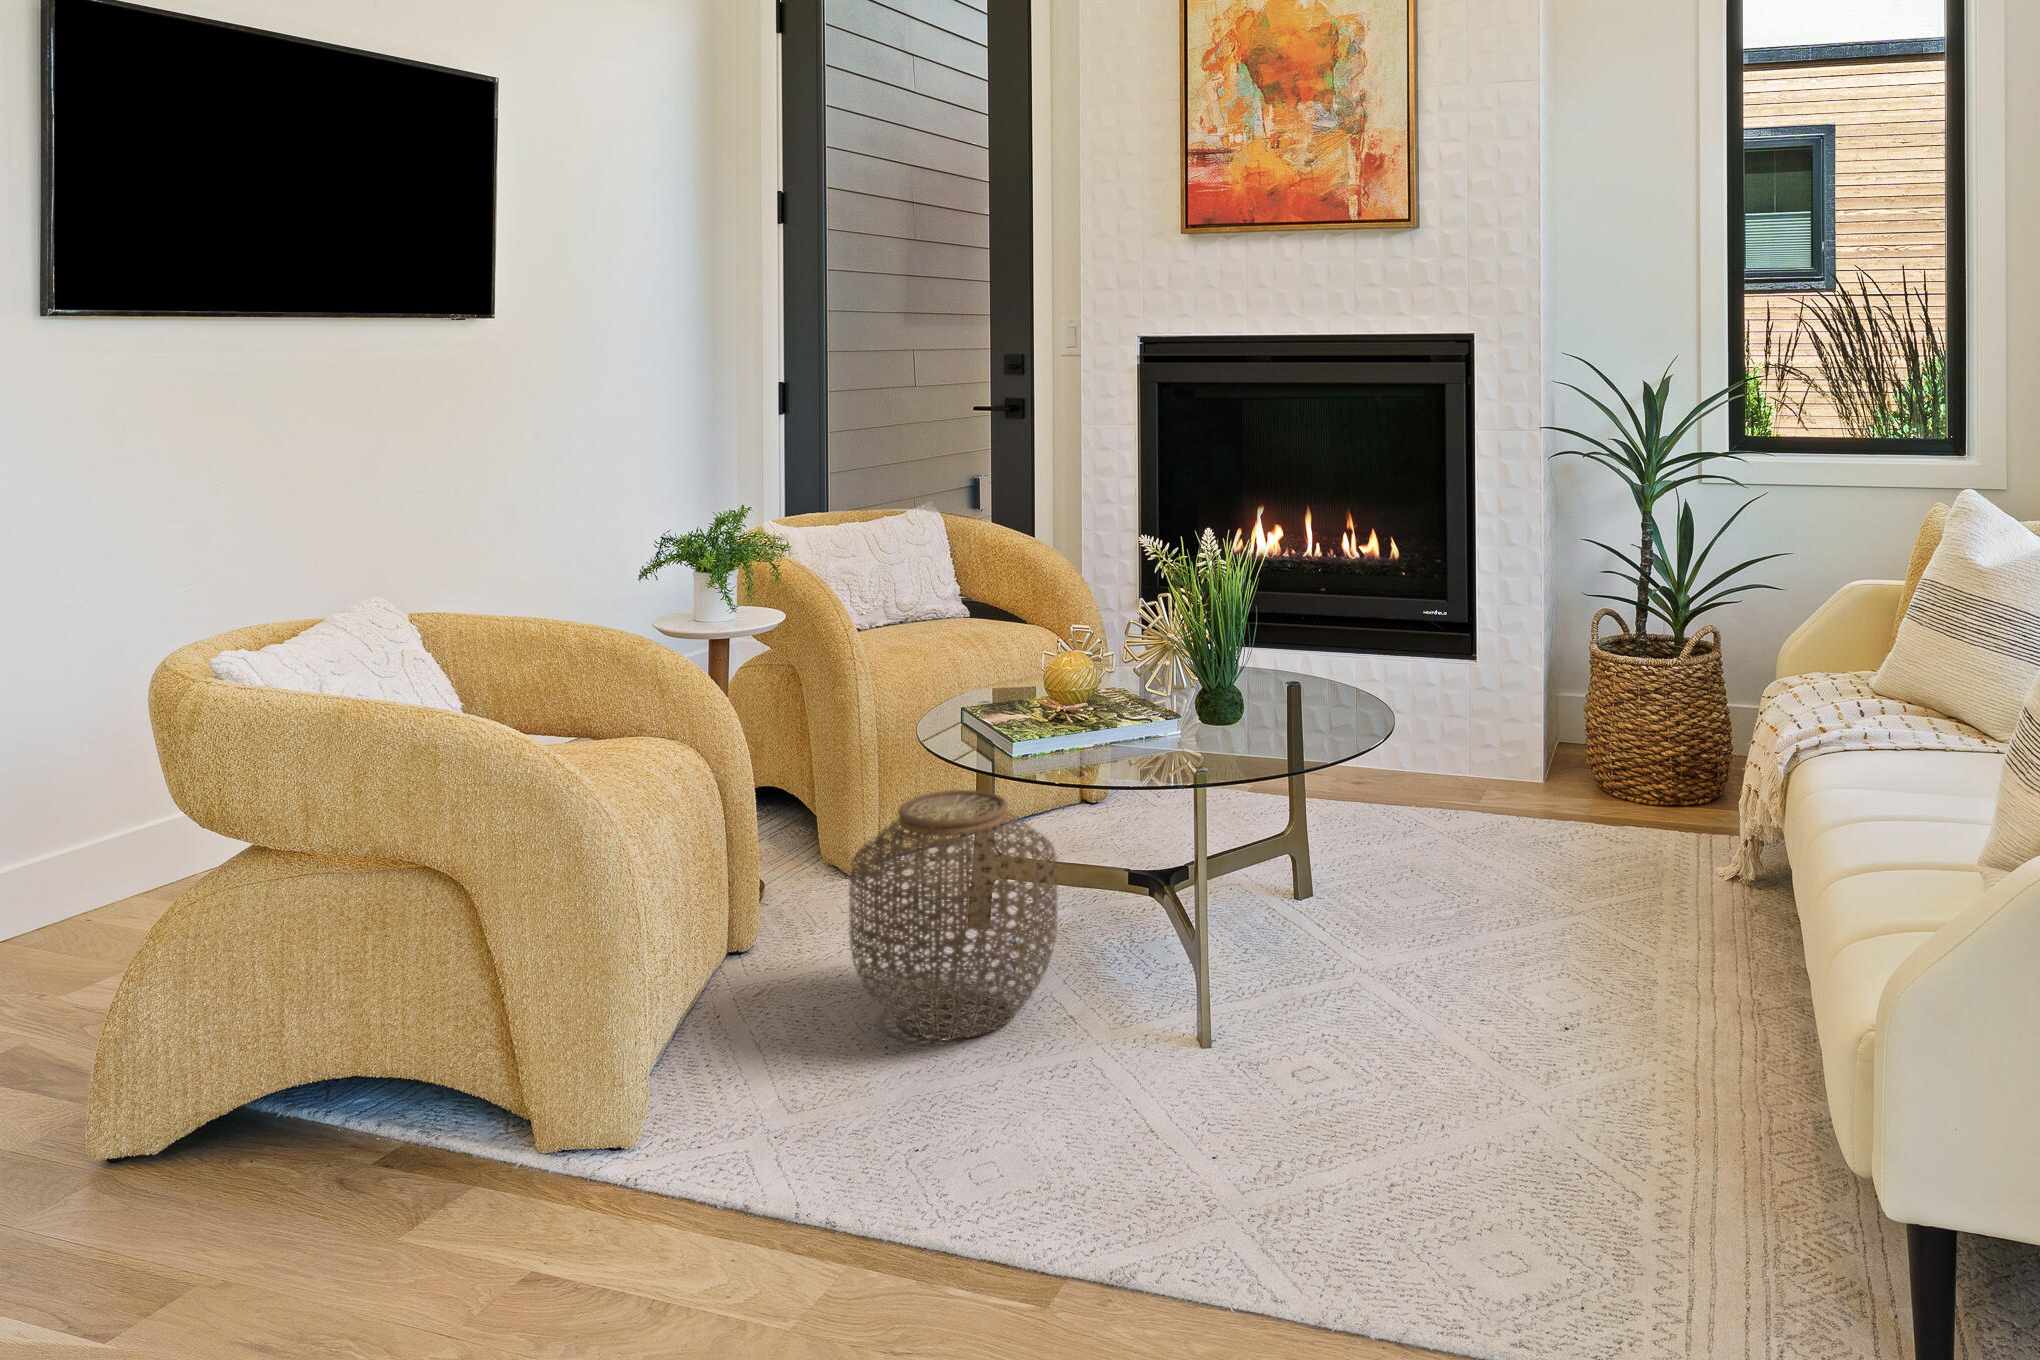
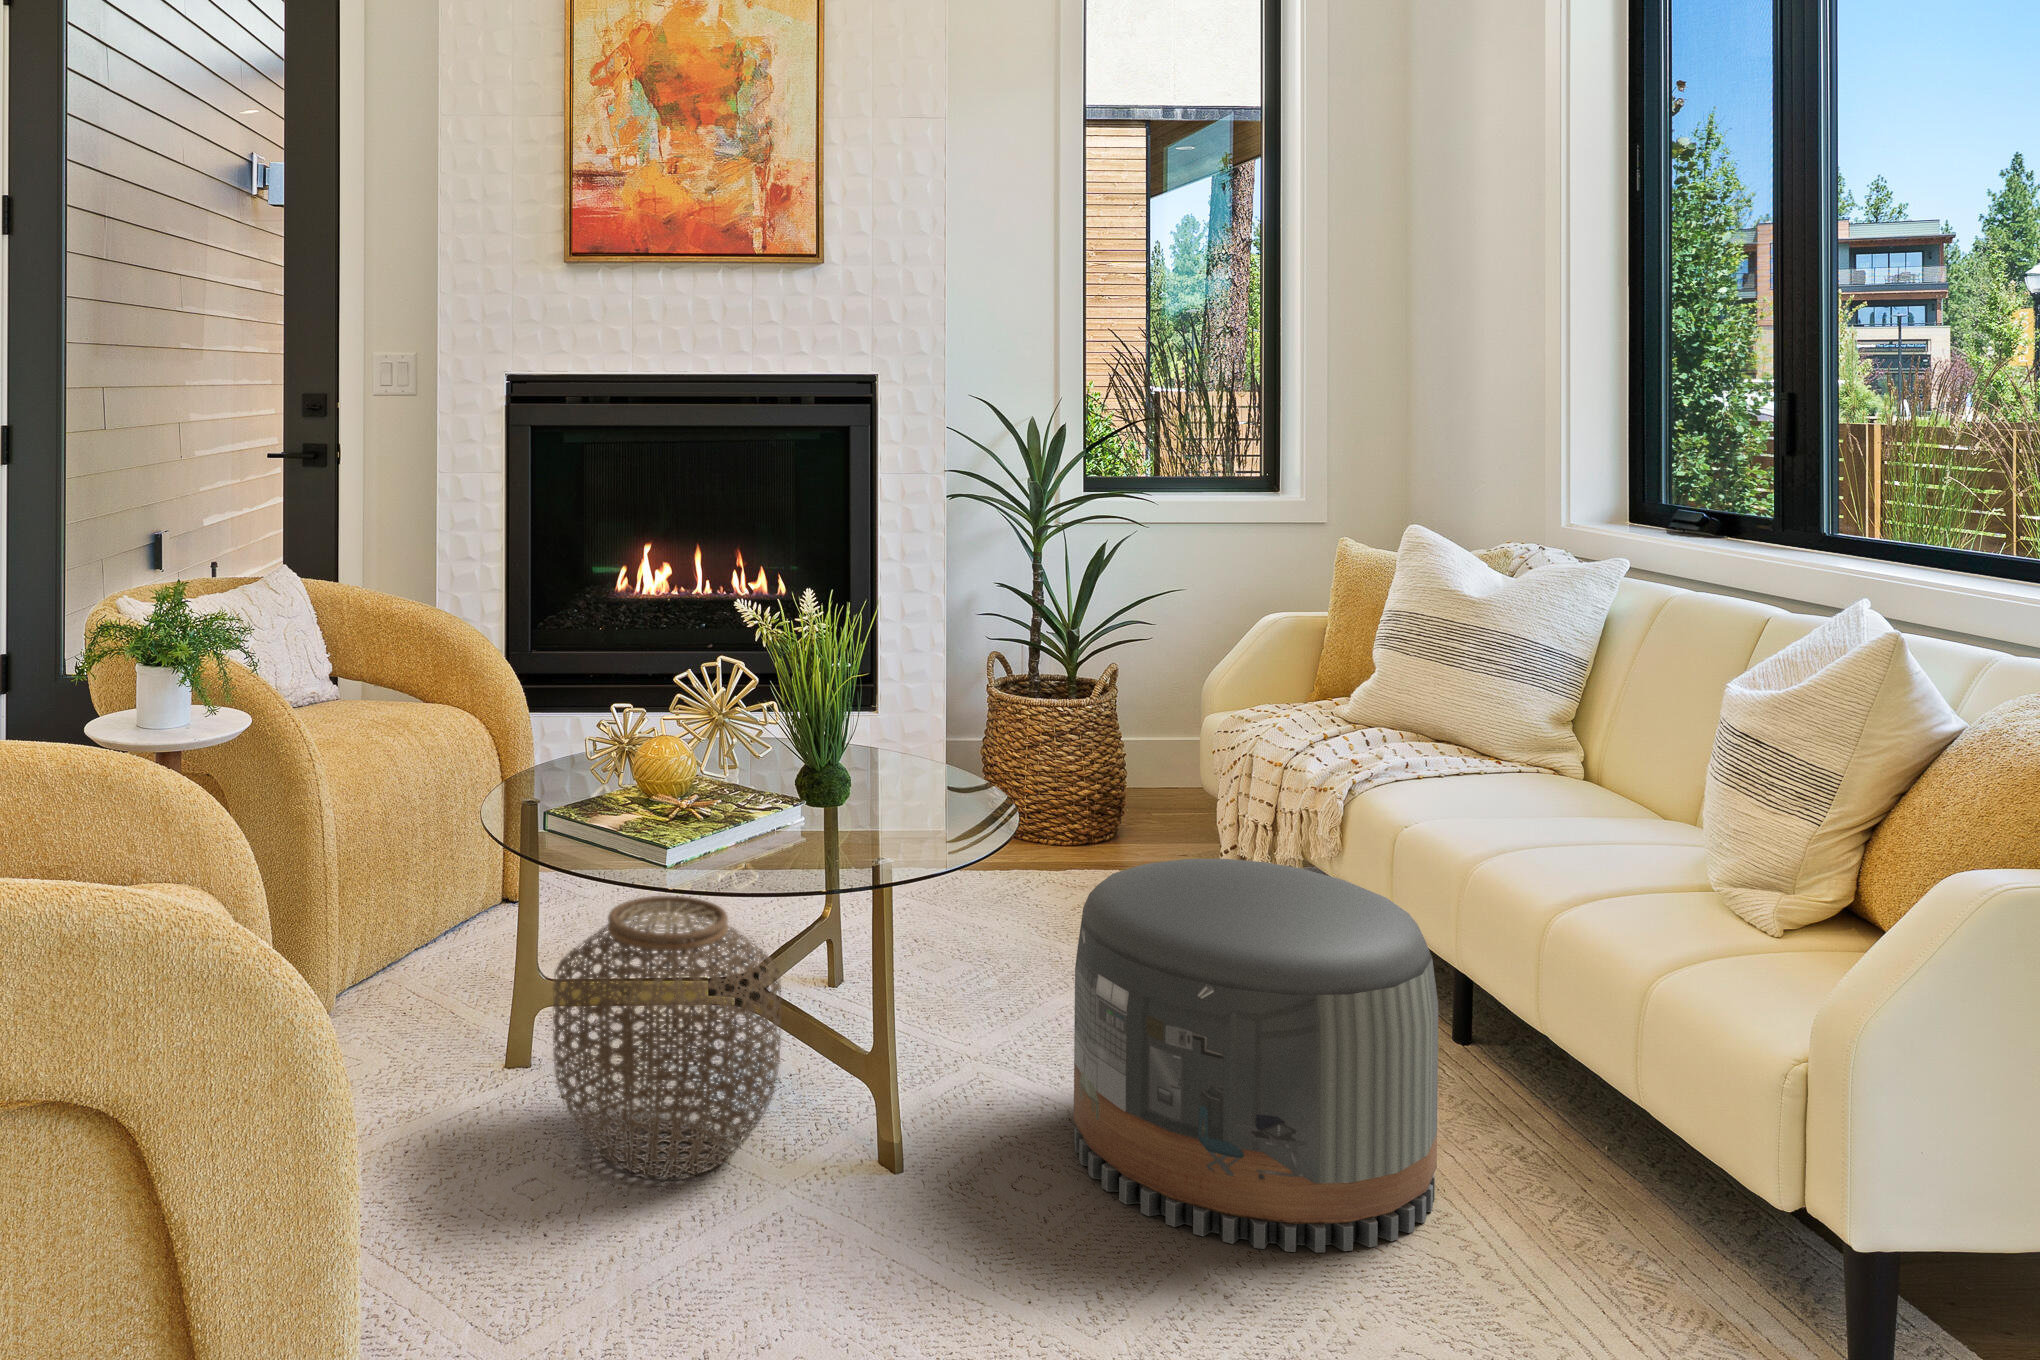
pouf: none [1293,799,1646,1198] -> present [1074,859,1438,1253]

